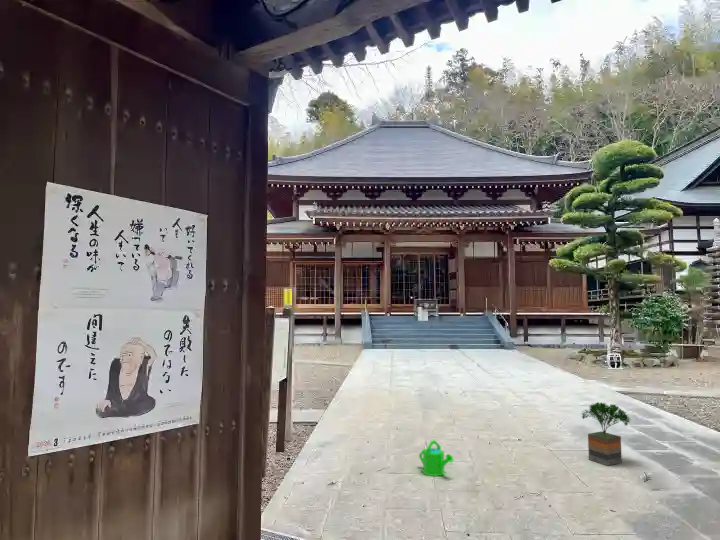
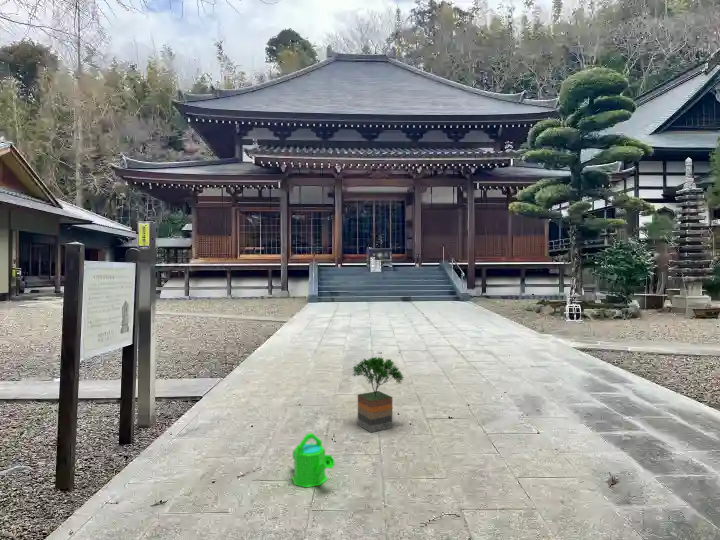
potted tree: present [582,403,630,466] -> present [353,357,404,432]

